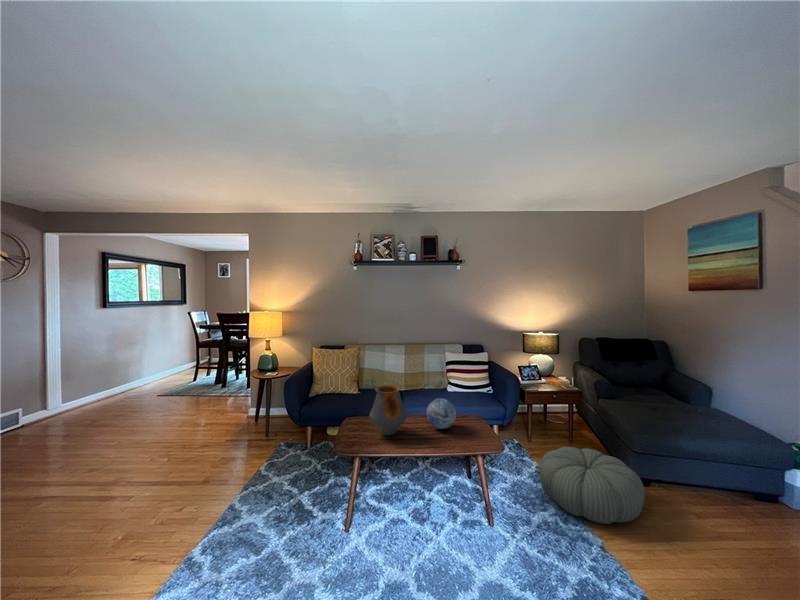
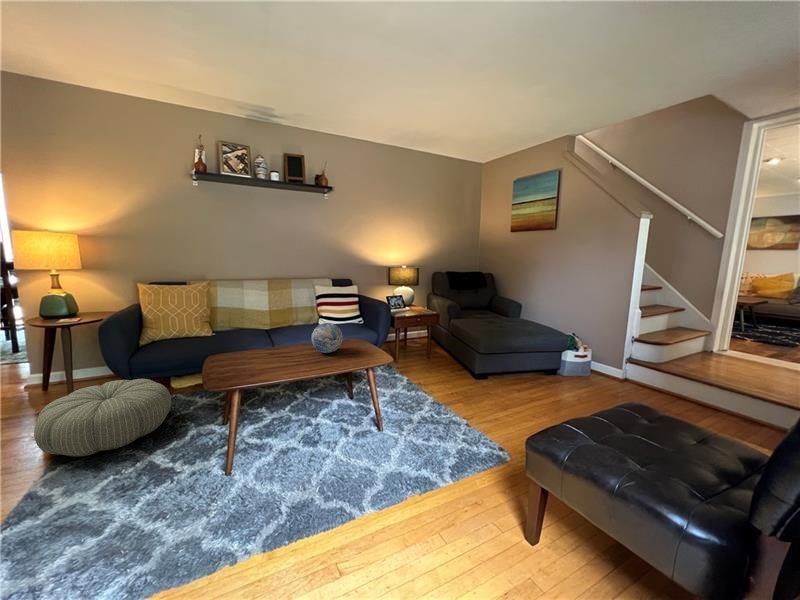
vase: present [370,385,407,435] -> none [246,311,292,366]
pouf: present [540,447,645,524] -> present [34,379,171,456]

